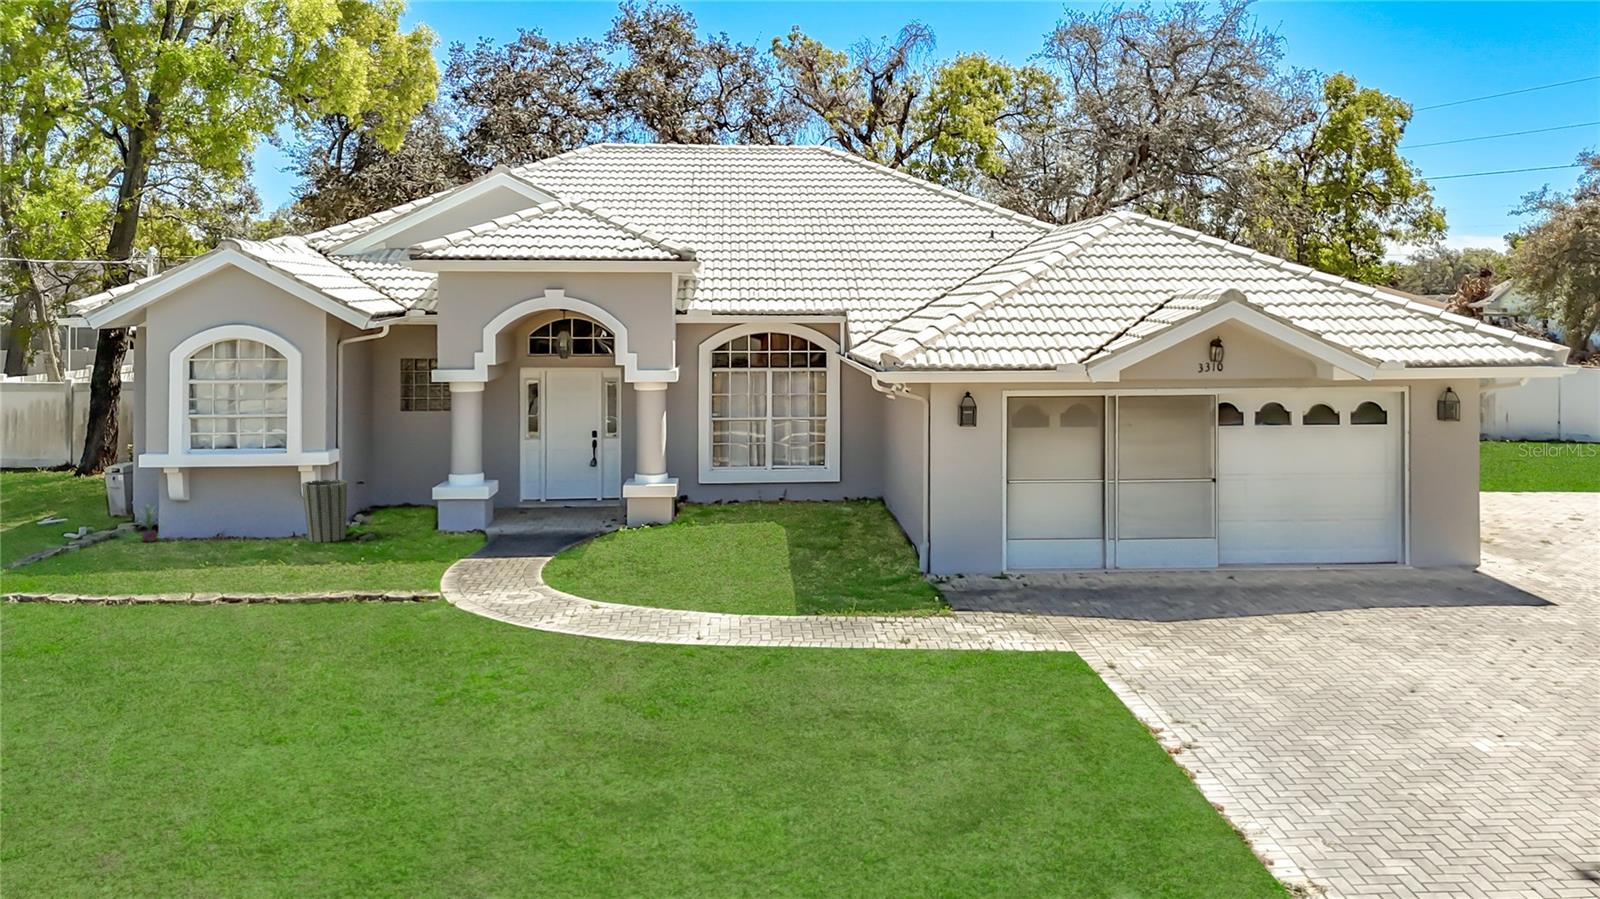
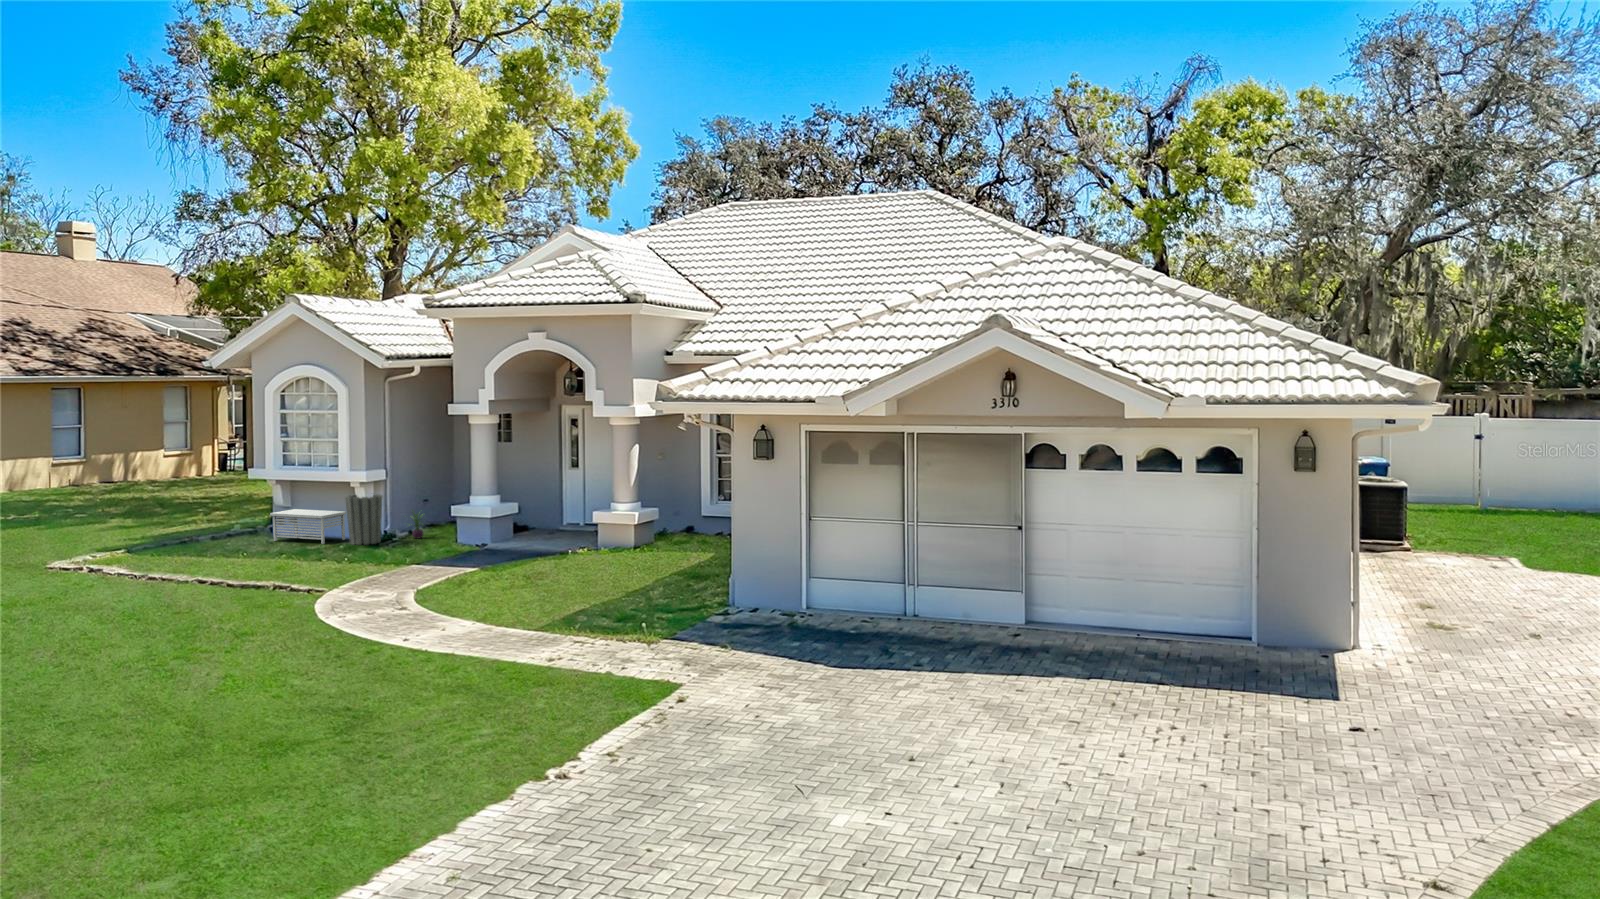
storage bench: none [191,503,289,545] -> present [270,509,346,544]
decorative plant: present [141,504,157,542] -> present [409,512,423,538]

